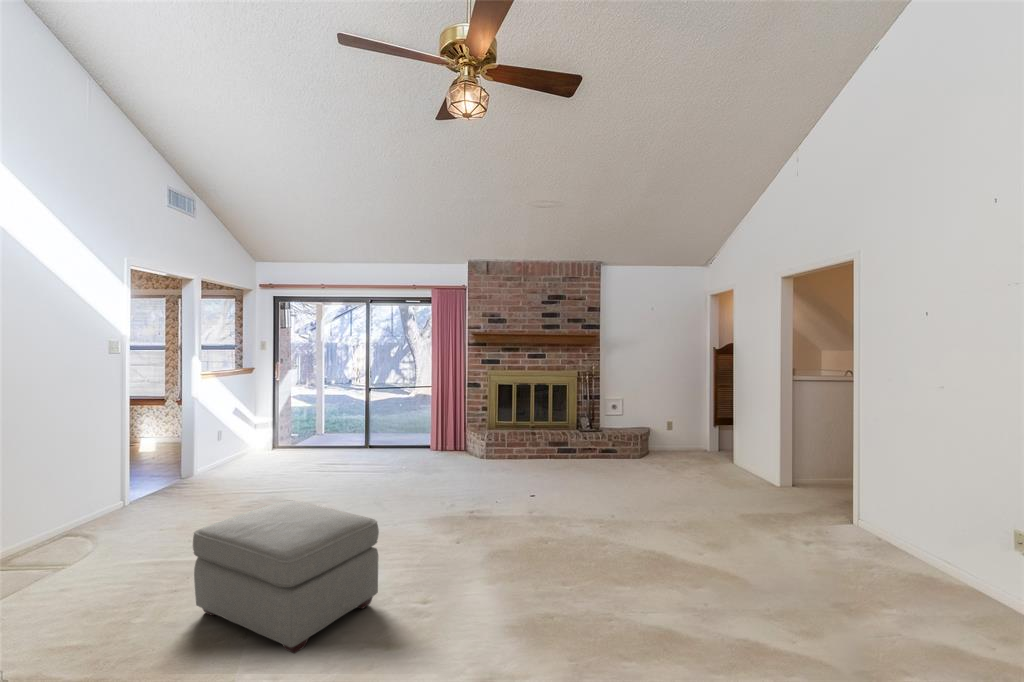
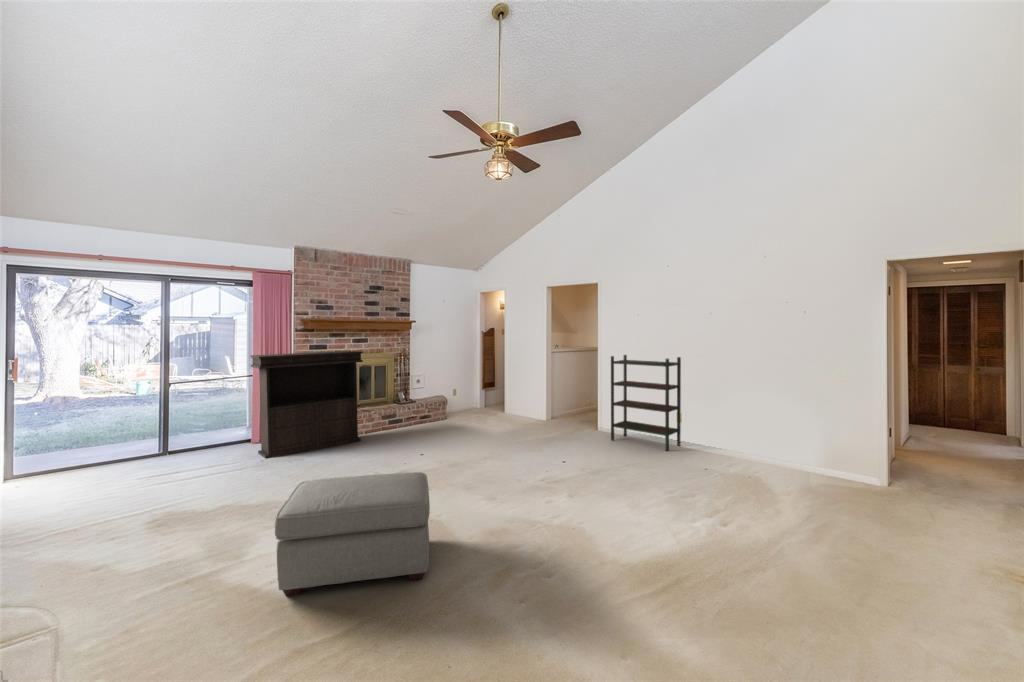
console table: none [409,367,512,468] -> present [251,351,363,459]
bookshelf: none [842,392,1002,597] -> present [611,355,681,451]

